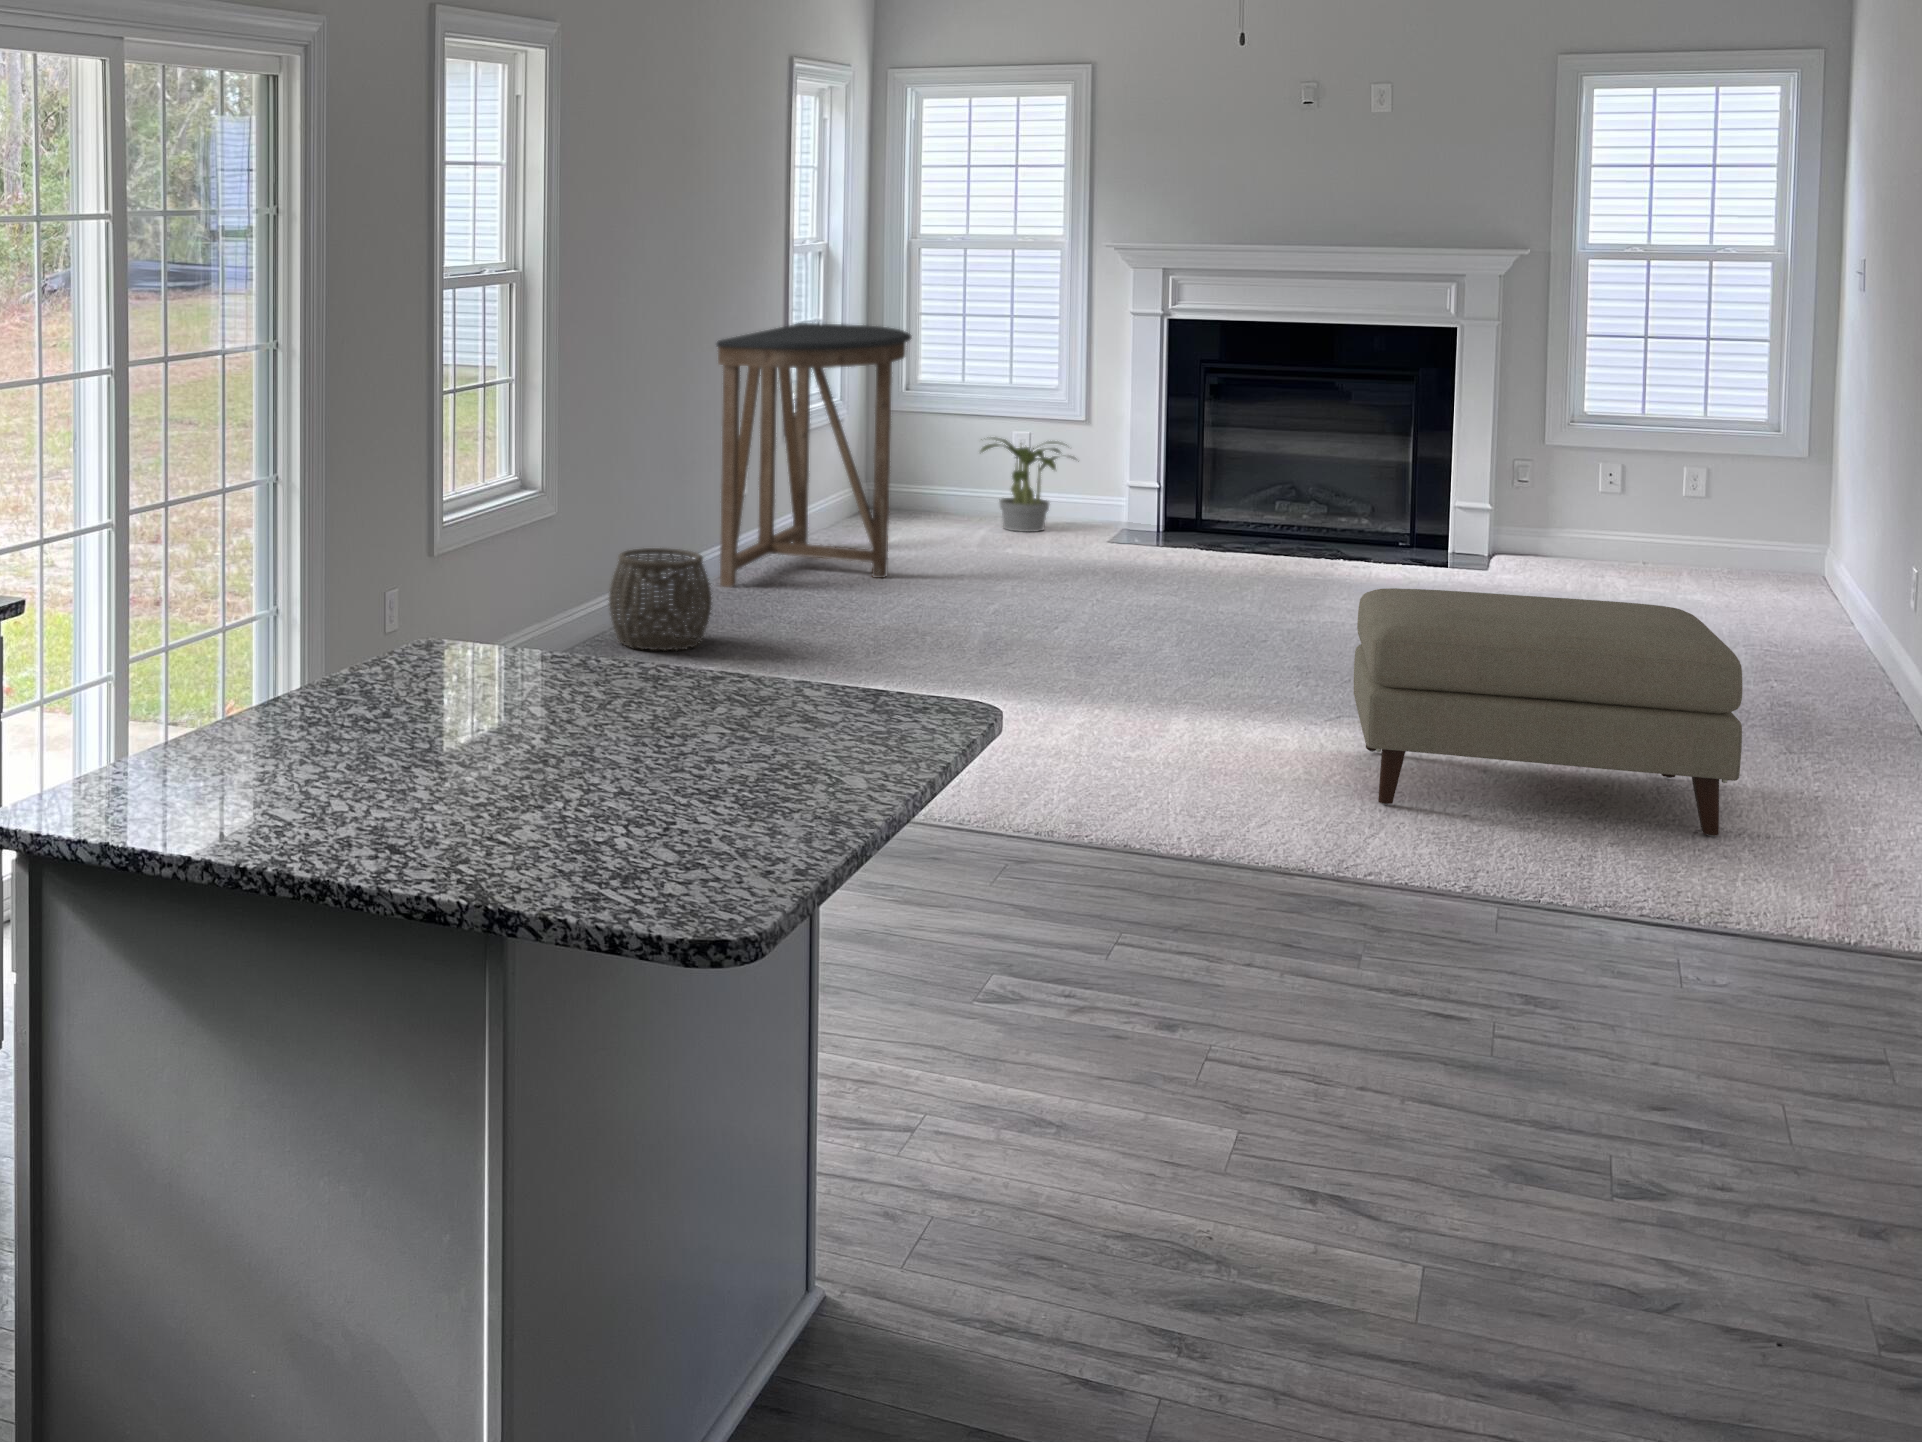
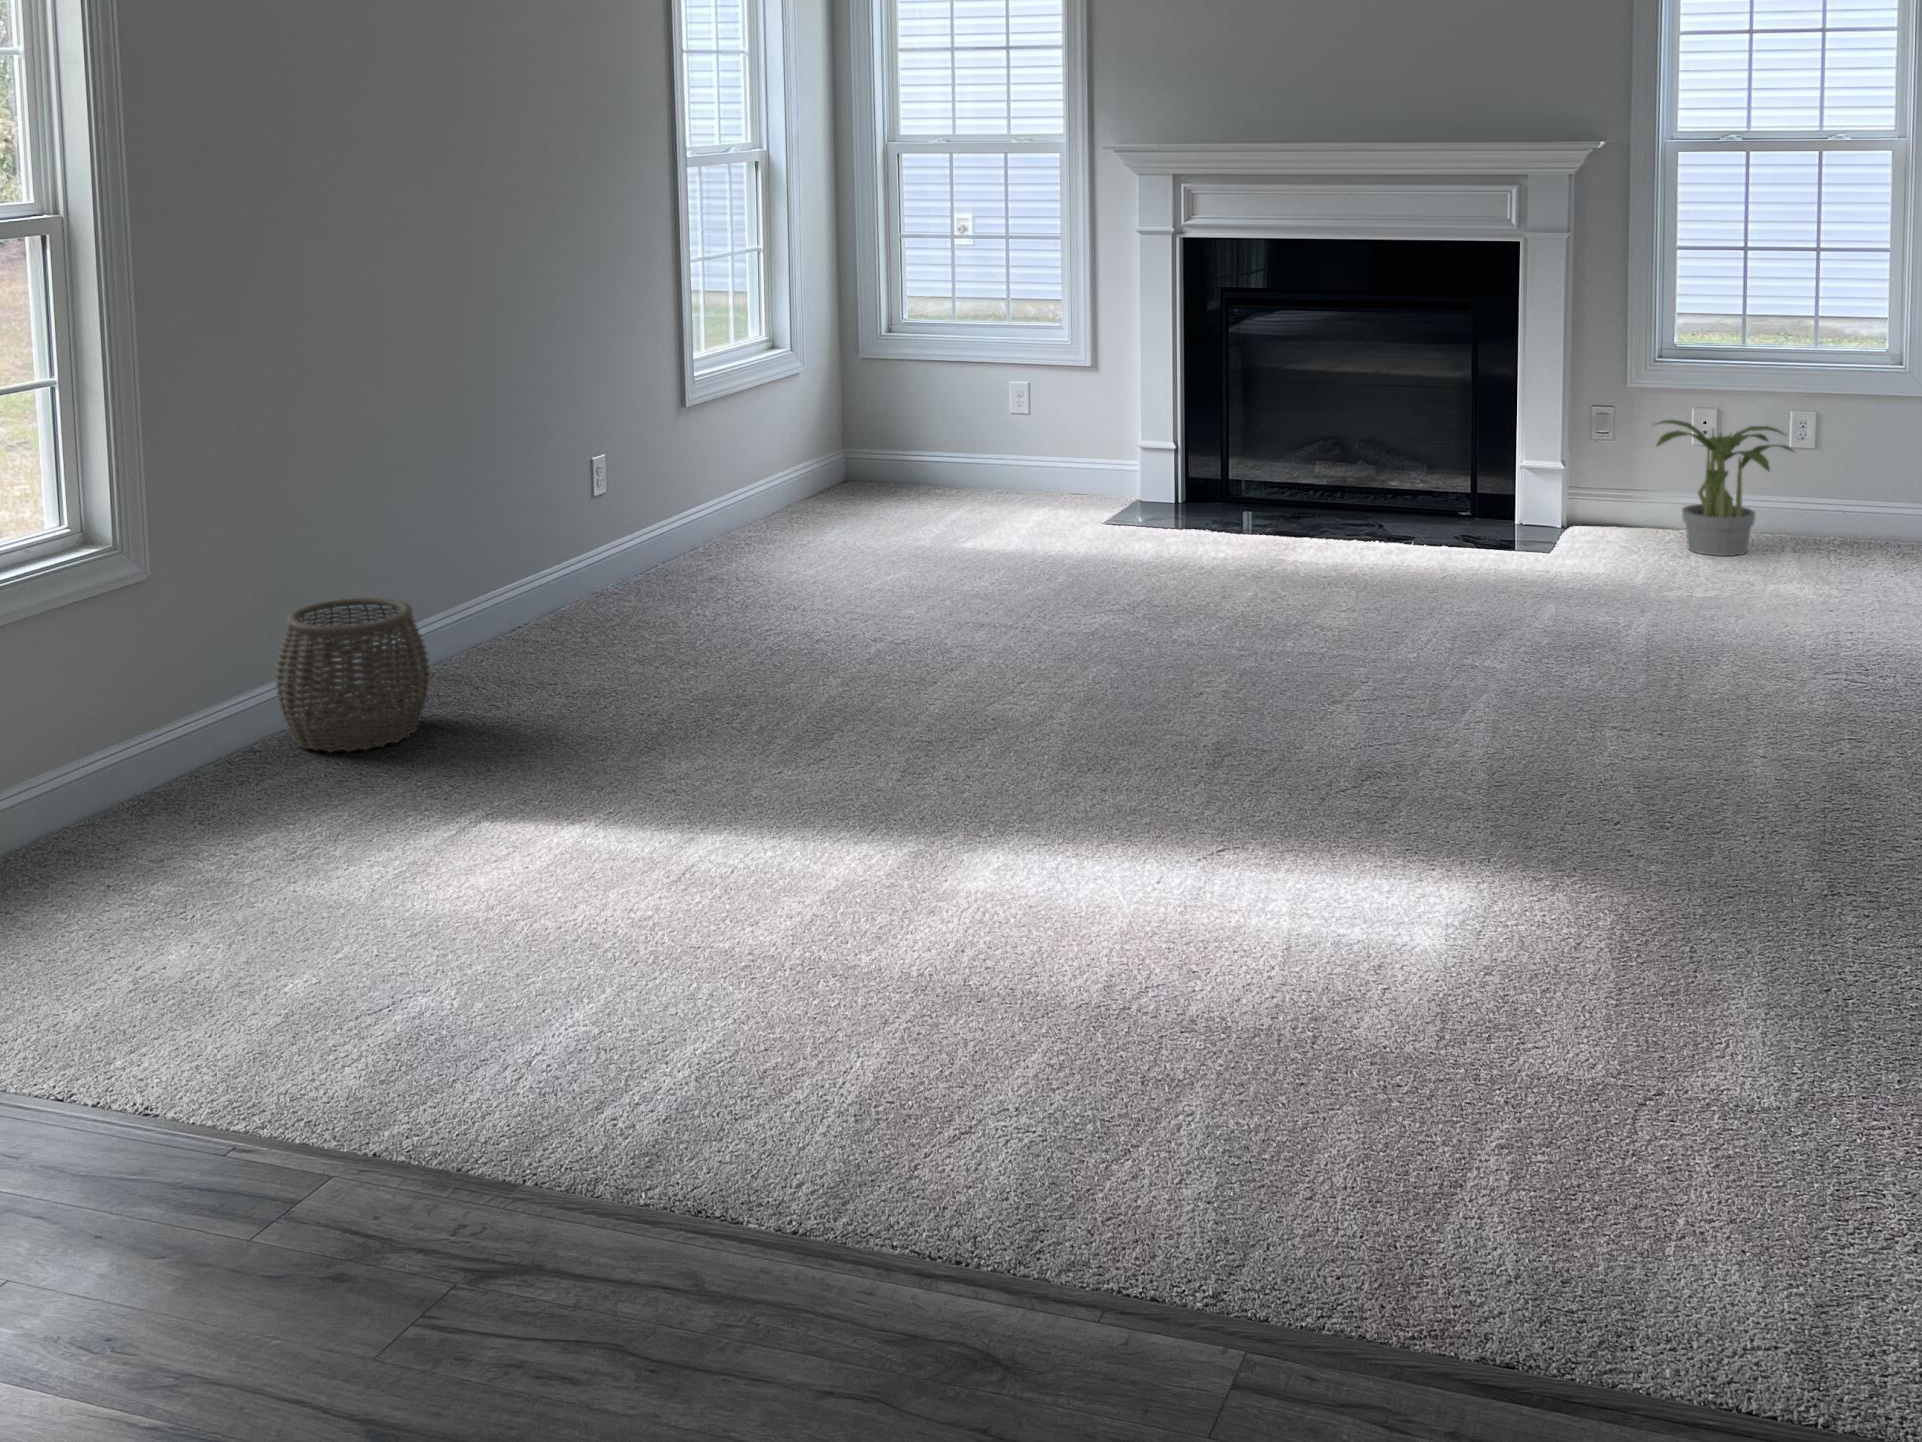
console table: present [717,323,911,587] -> none [516,257,814,623]
potted plant: present [981,438,1075,532] -> present [1657,420,1793,556]
ottoman: present [1354,588,1742,837] -> none [1169,672,1721,1092]

